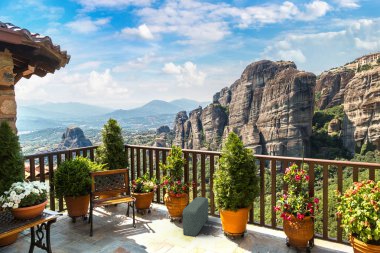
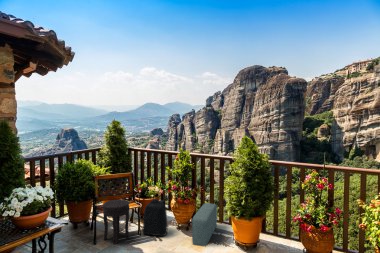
backpack: none [137,193,161,228] -> present [143,199,167,236]
side table: none [99,194,124,235] -> present [103,200,129,244]

